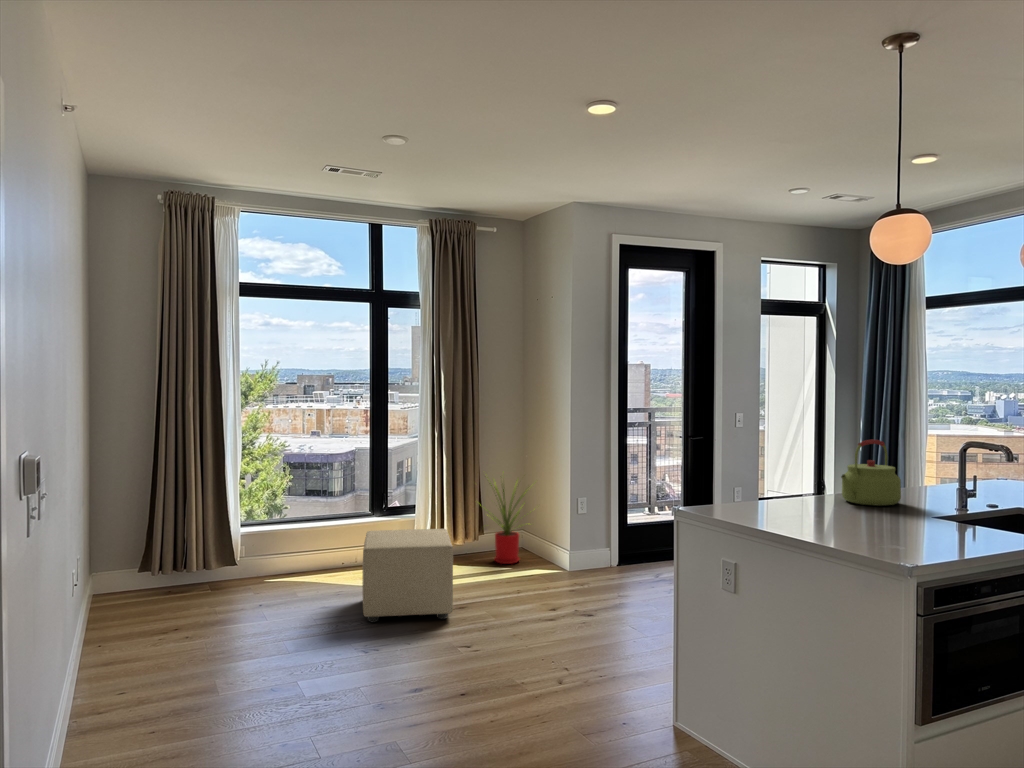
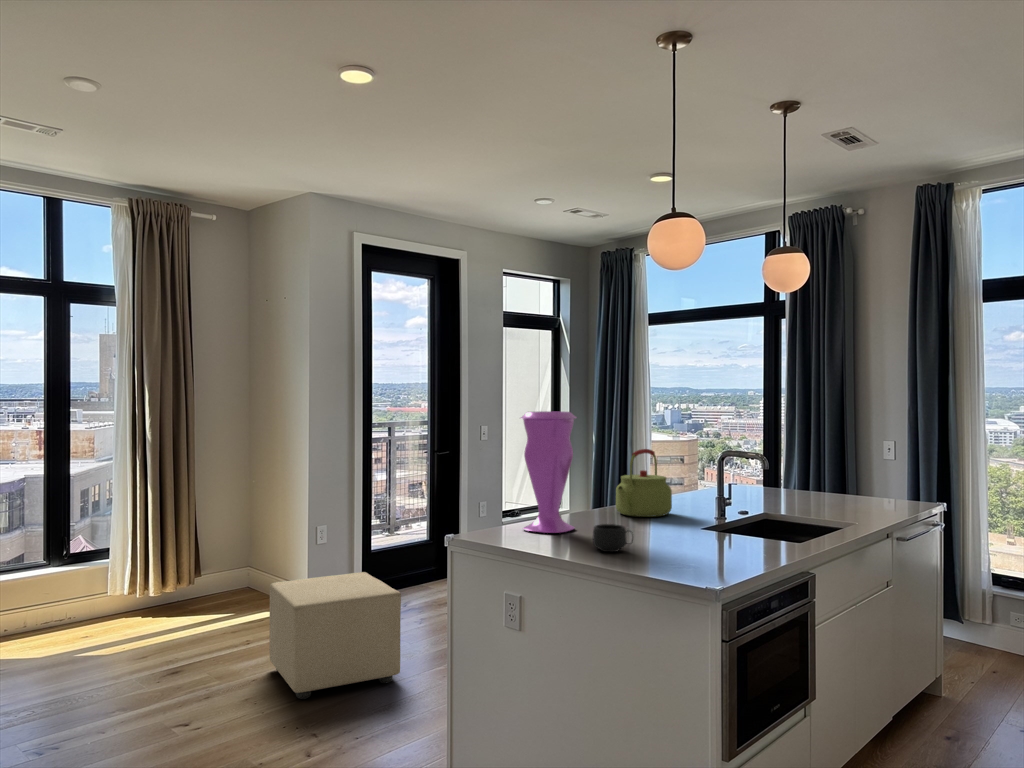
vase: none [738,402,795,514] -> present [521,411,577,533]
house plant: present [489,483,527,564] -> none [182,498,268,610]
mug: none [798,508,838,534] -> present [593,524,627,552]
ottoman: present [362,529,453,622] -> present [269,572,401,699]

